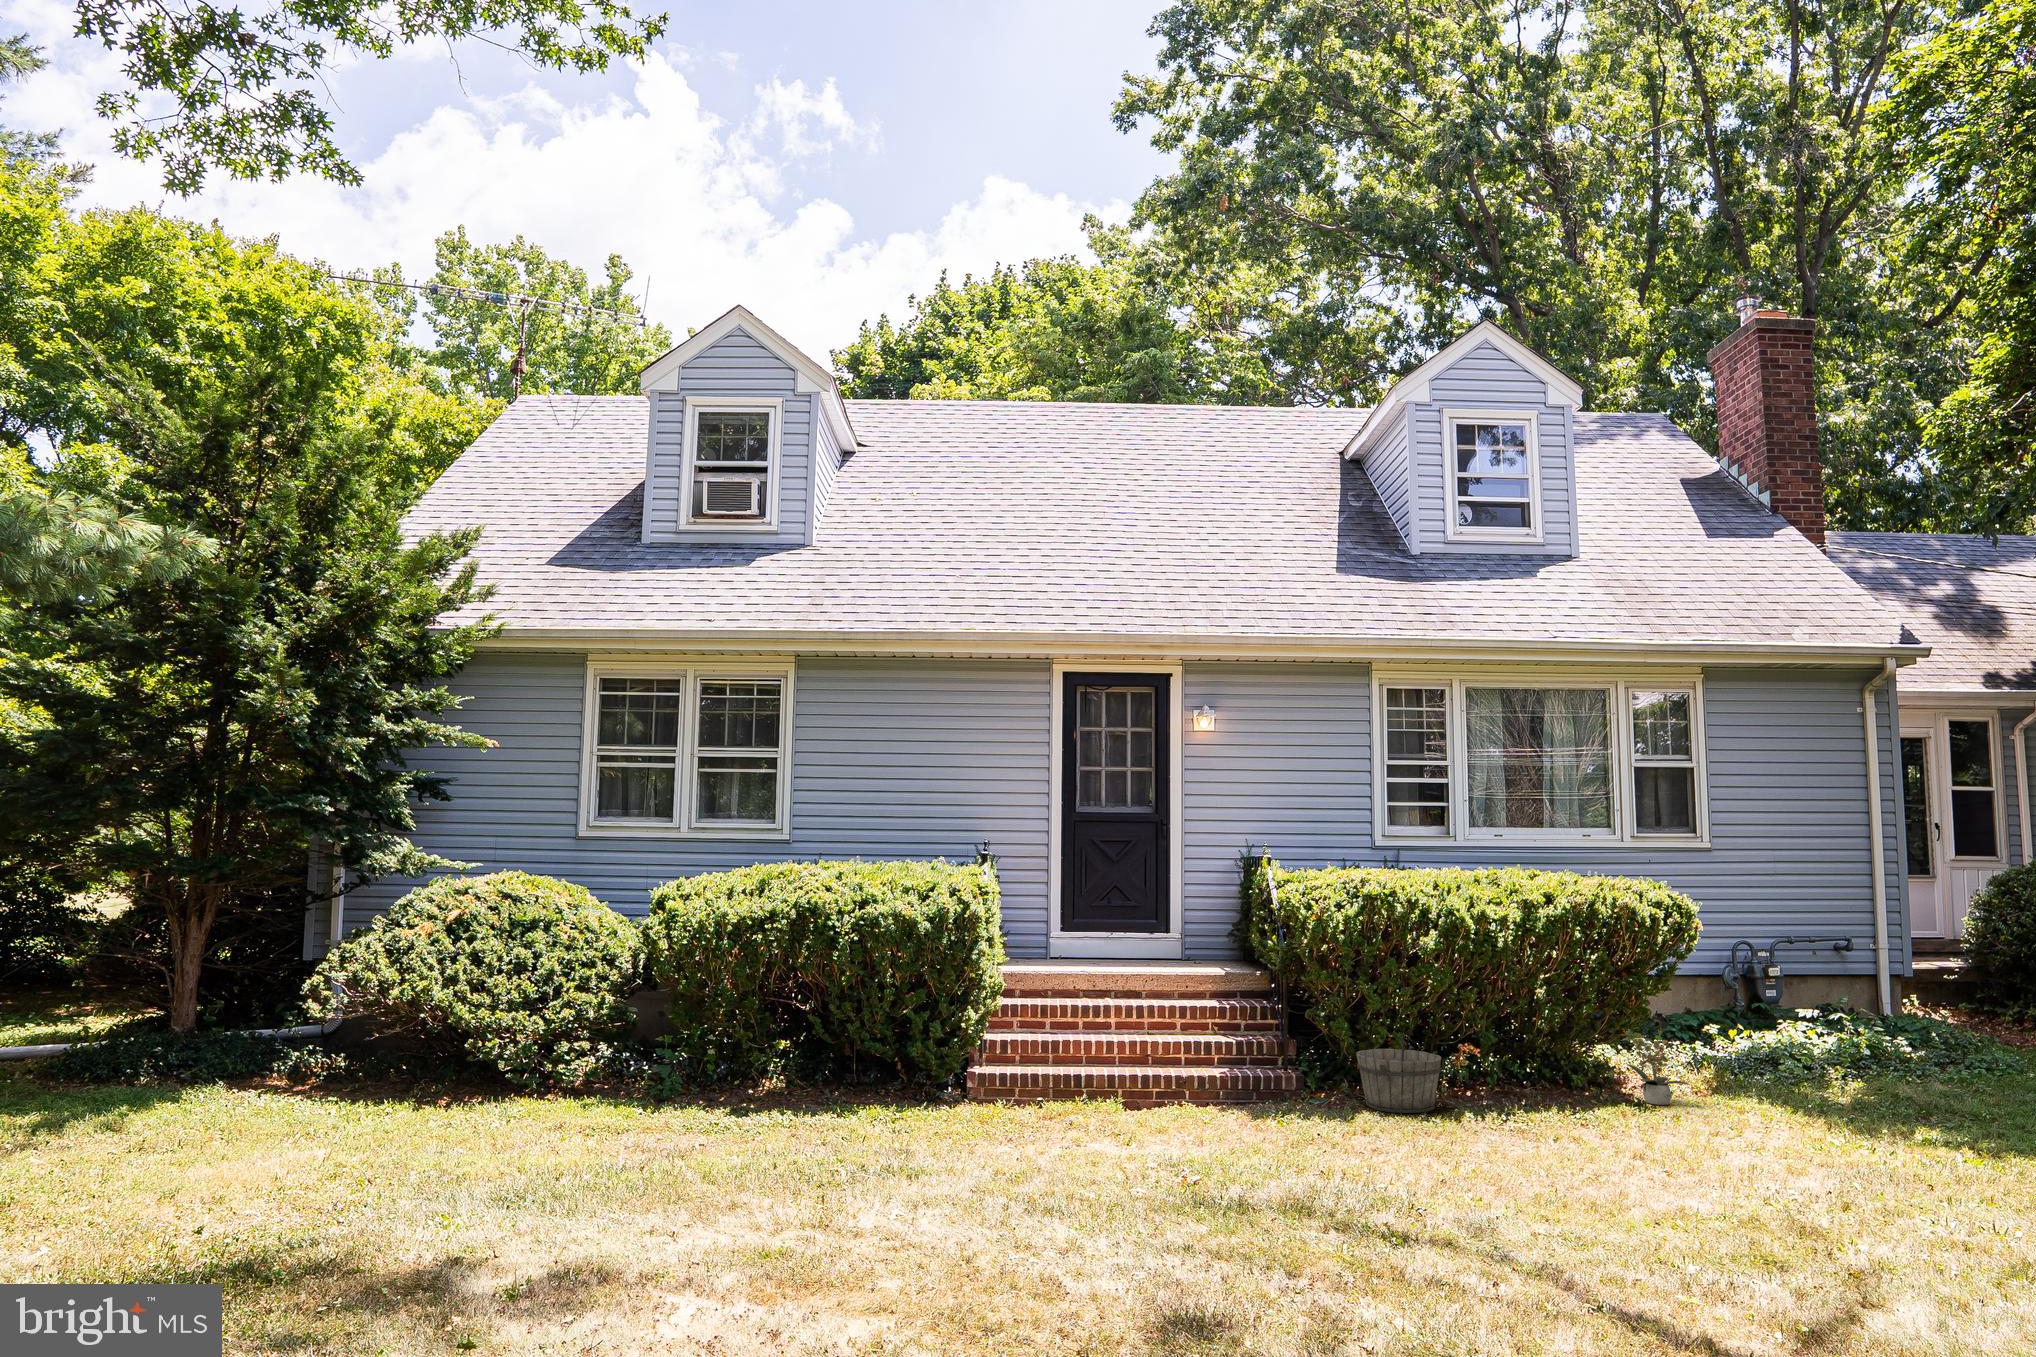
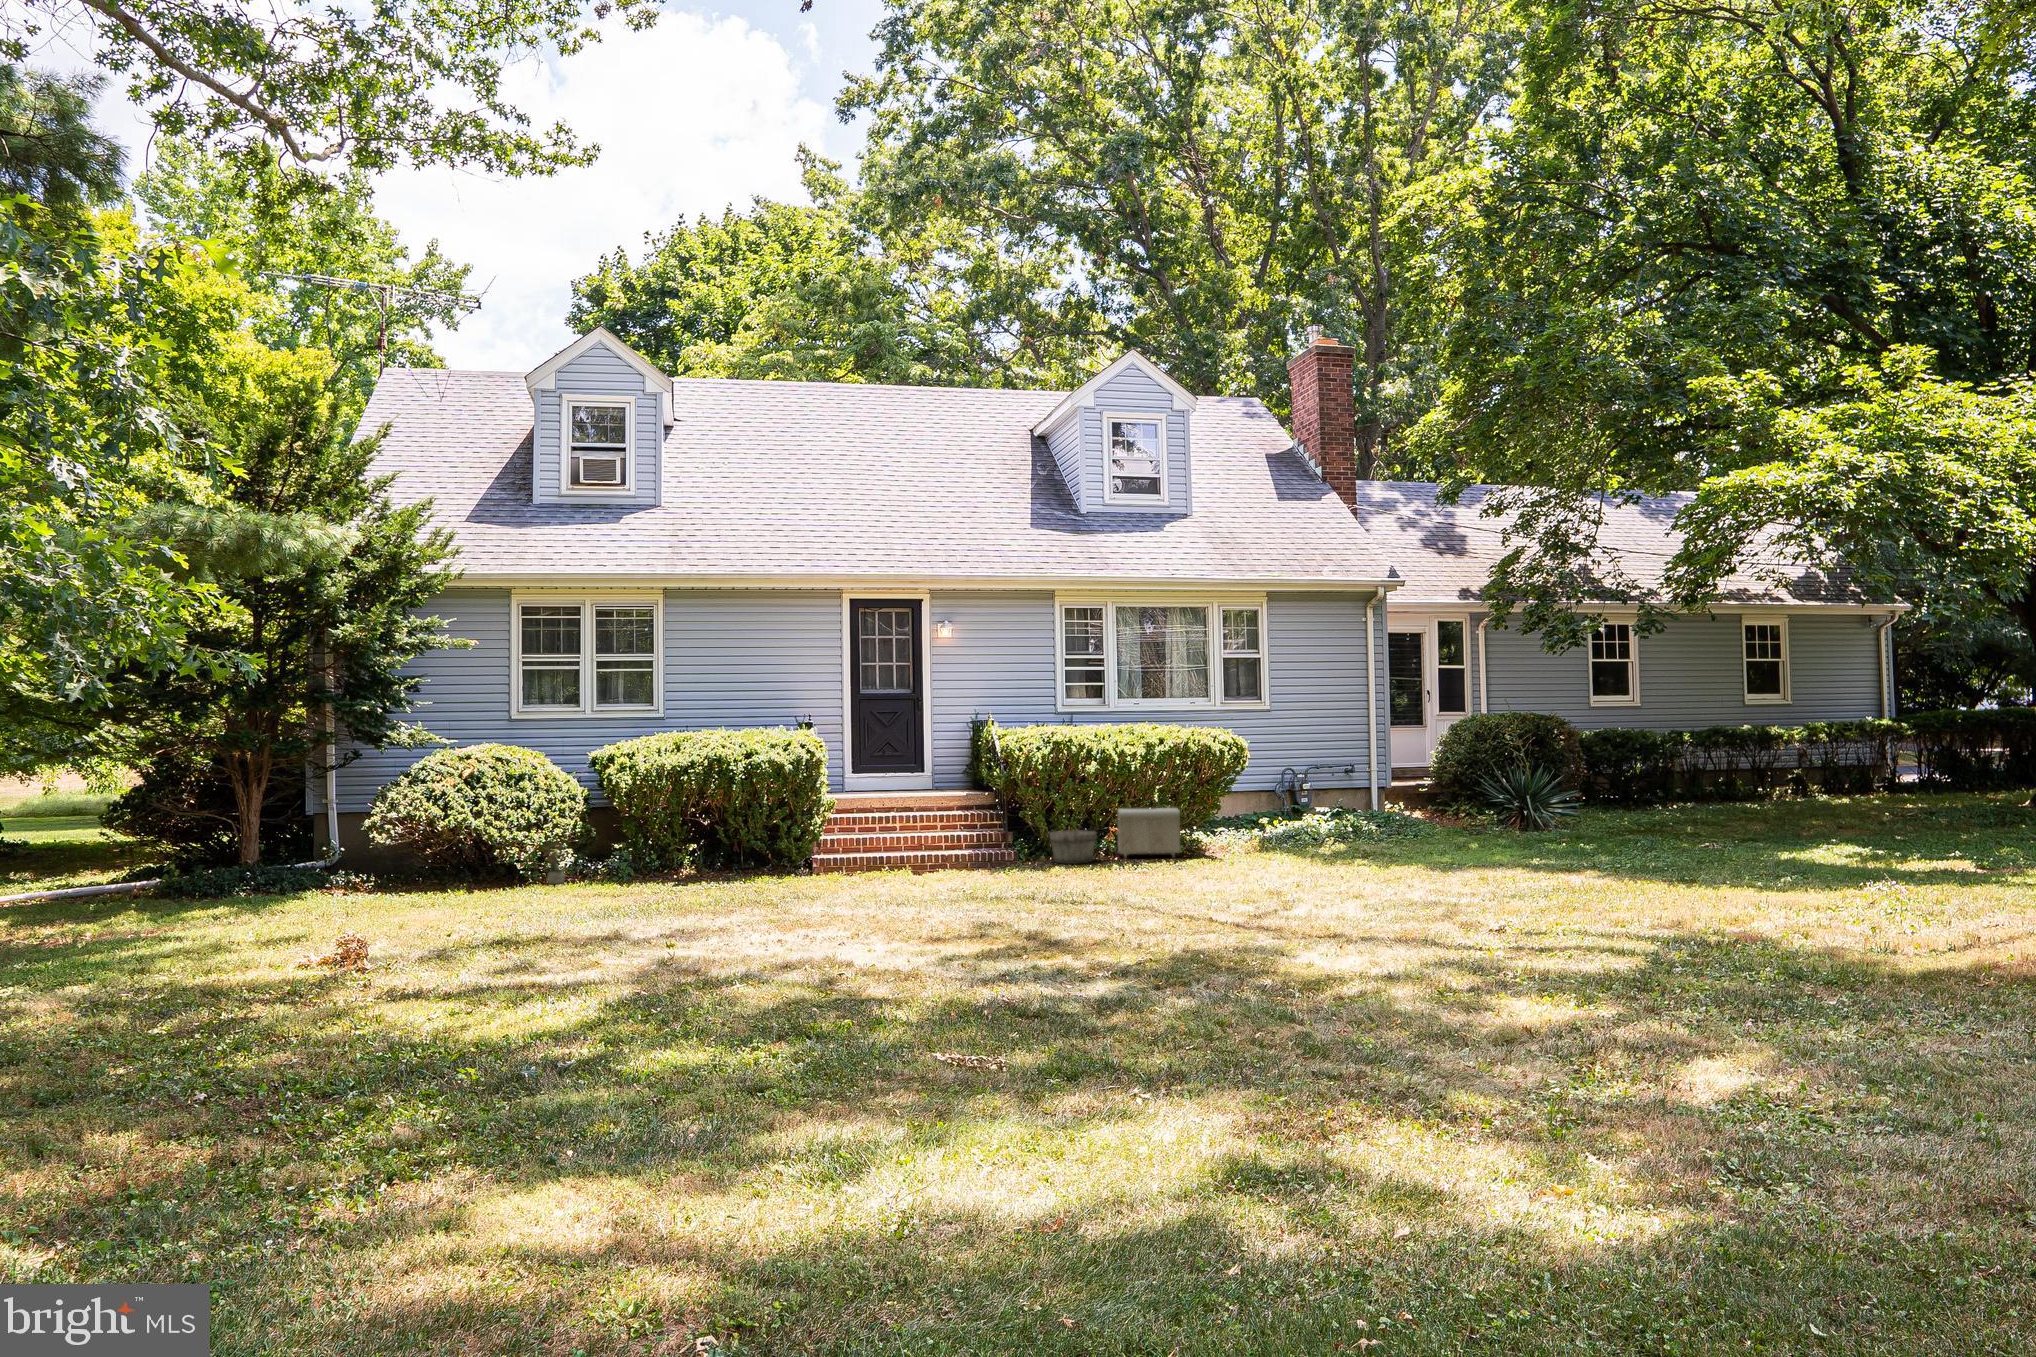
storage bench: none [1478,1014,1599,1111] -> present [1117,808,1181,858]
potted plant: present [1621,1027,1690,1105] -> present [544,842,567,884]

